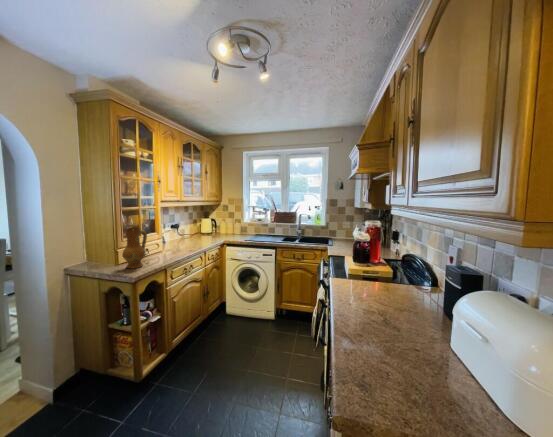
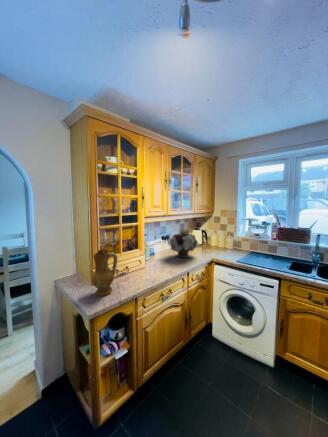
flower arrangement: none [180,214,211,243] -> present [169,229,198,258]

